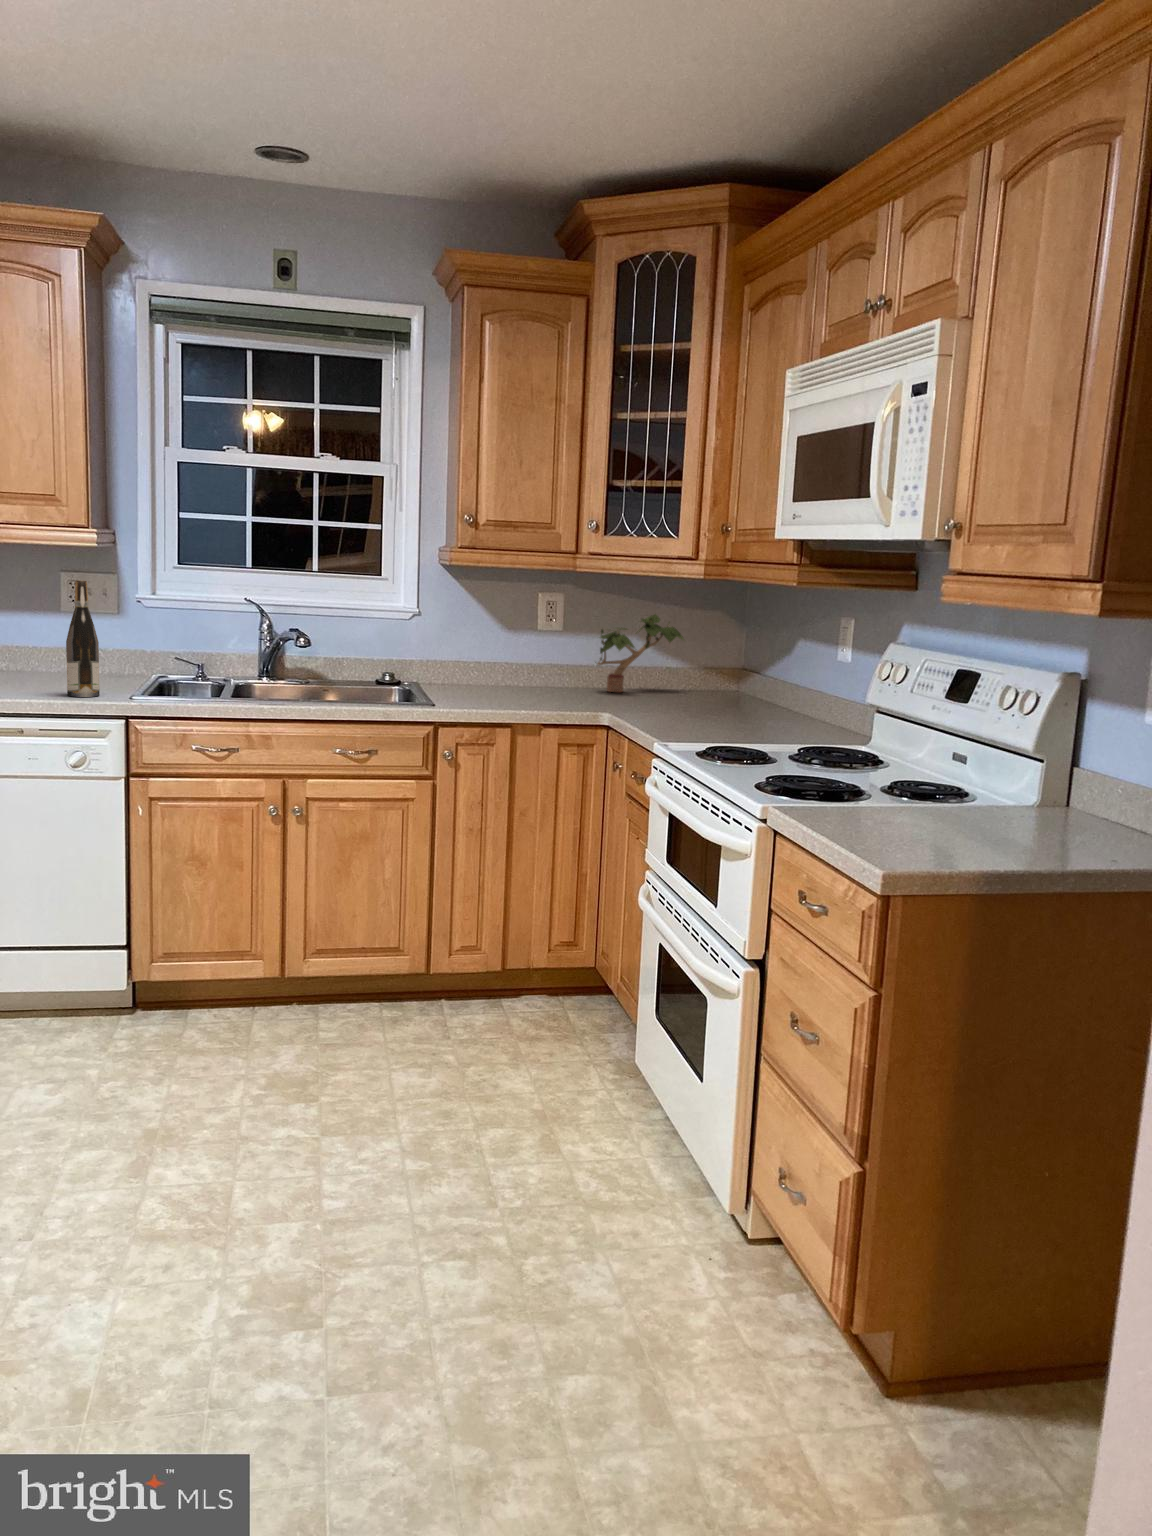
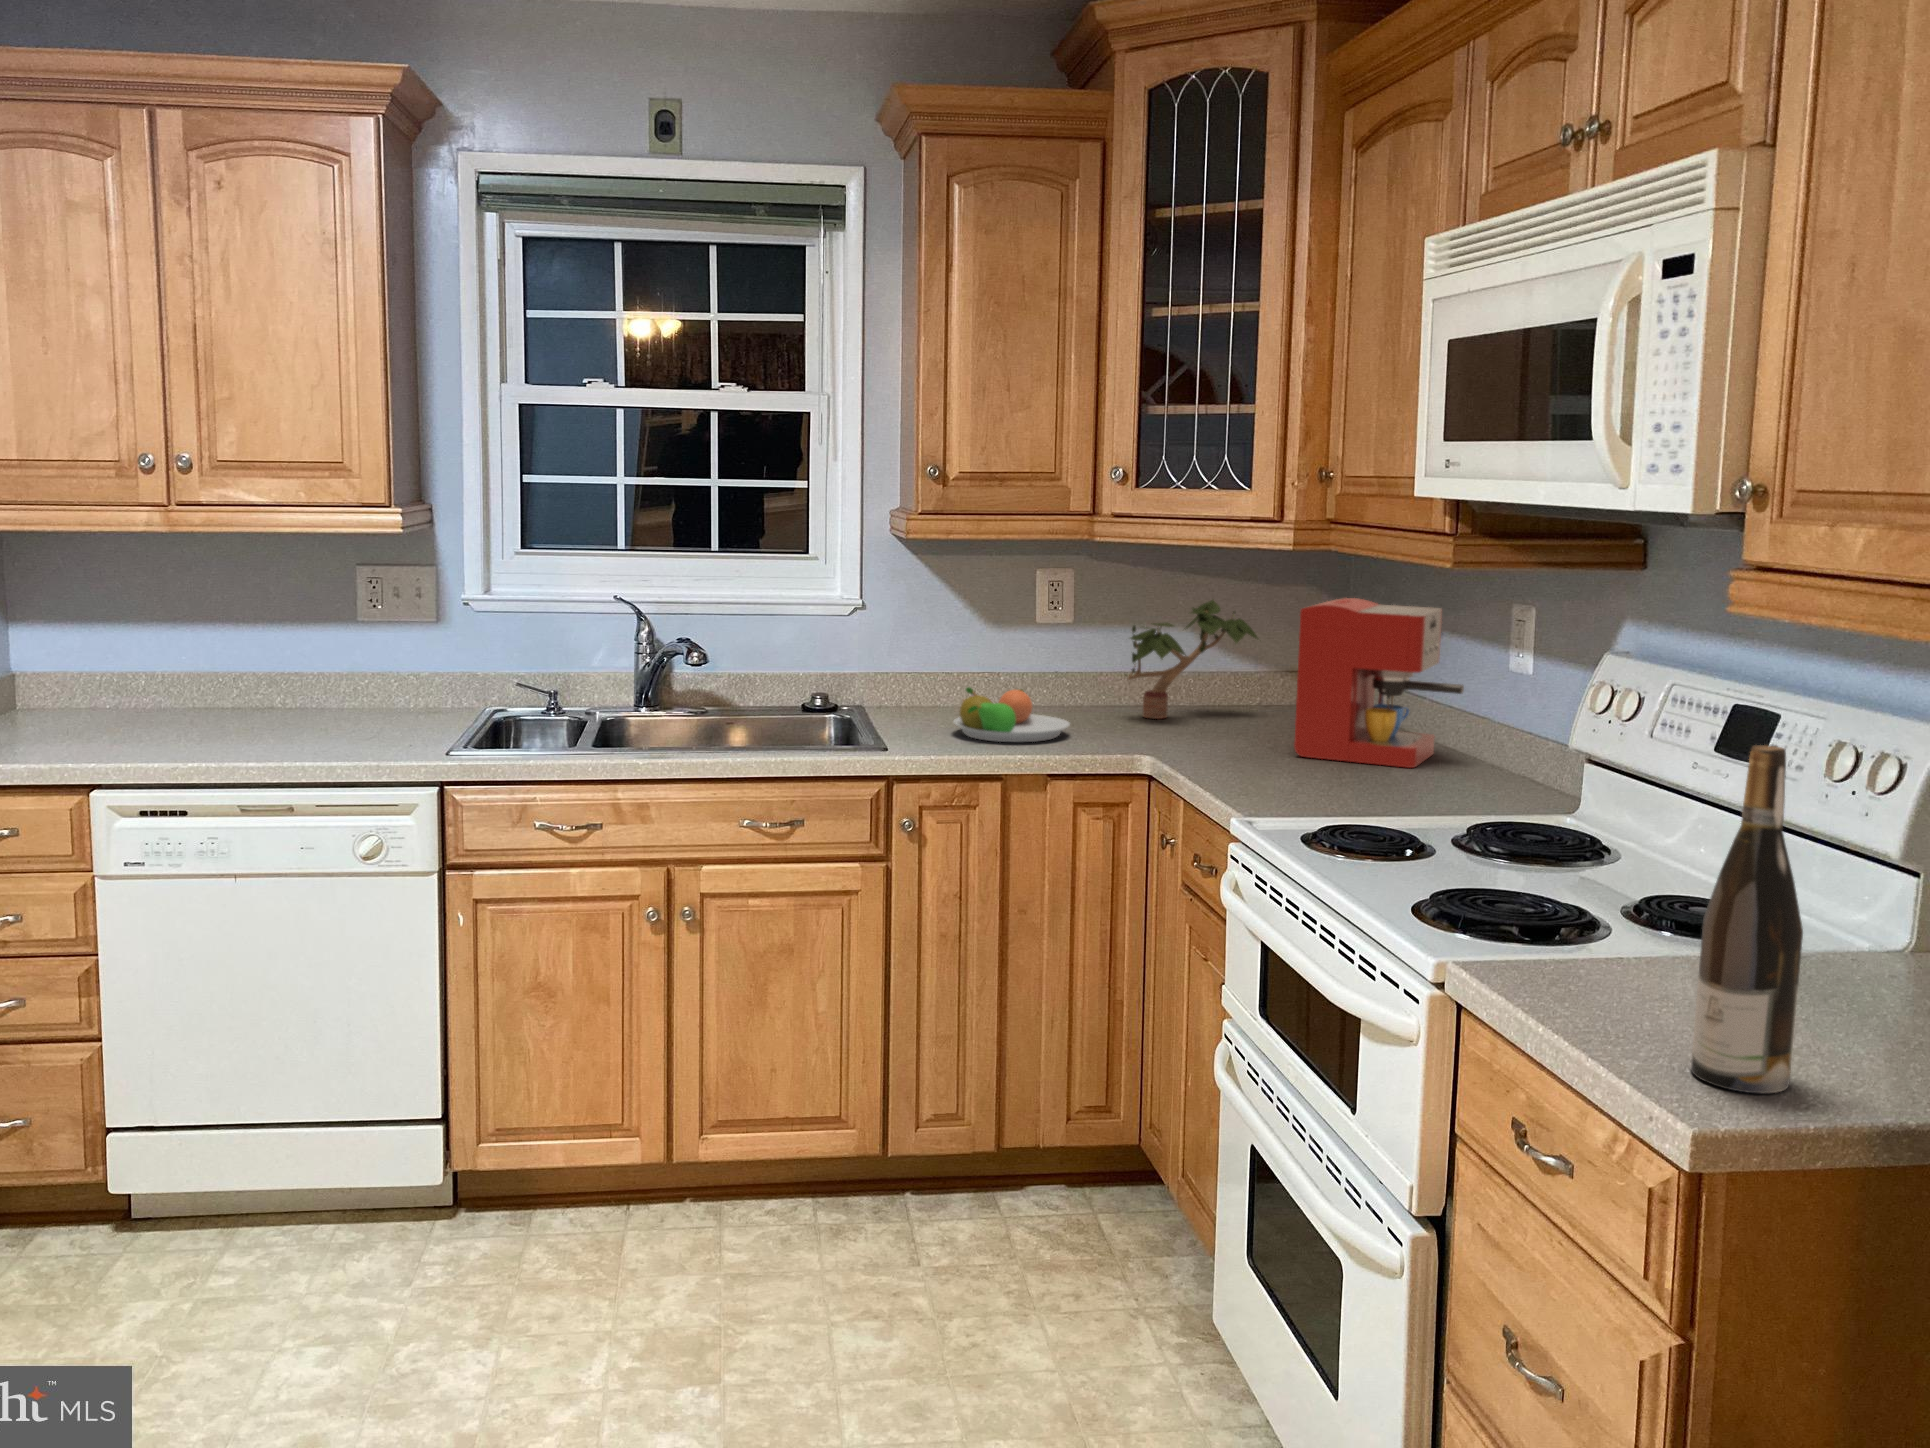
wine bottle: present [66,580,100,697] -> present [1691,745,1803,1093]
coffee maker: none [702,611,811,720] -> present [1294,598,1464,768]
fruit bowl: none [478,665,557,702] -> present [953,687,1070,742]

